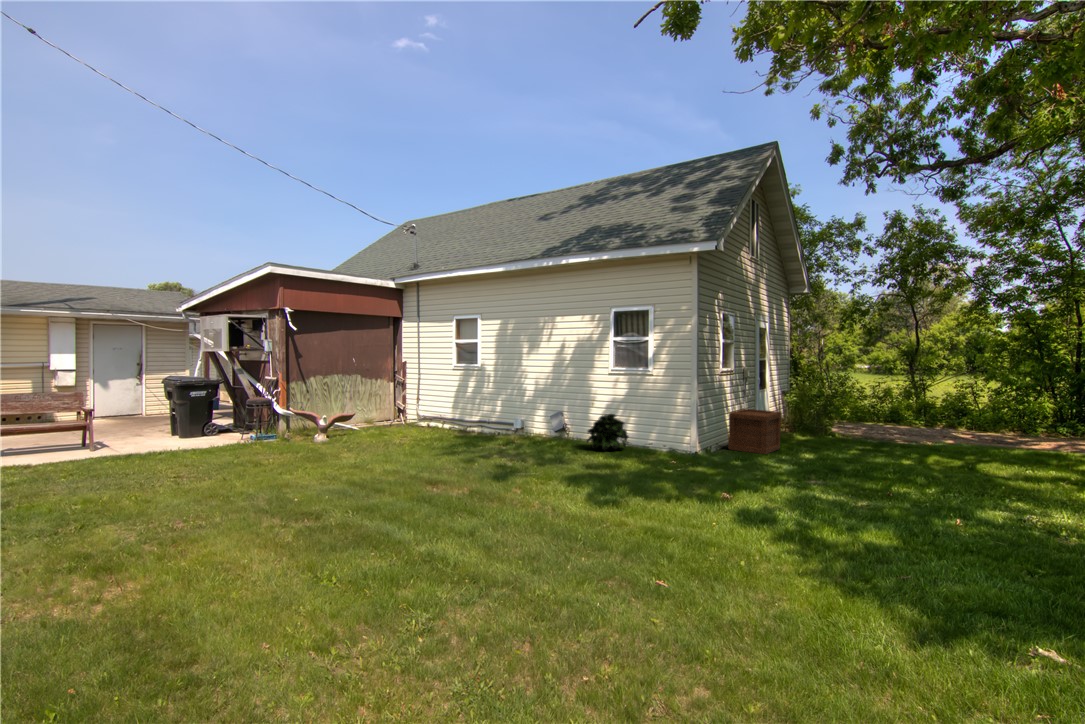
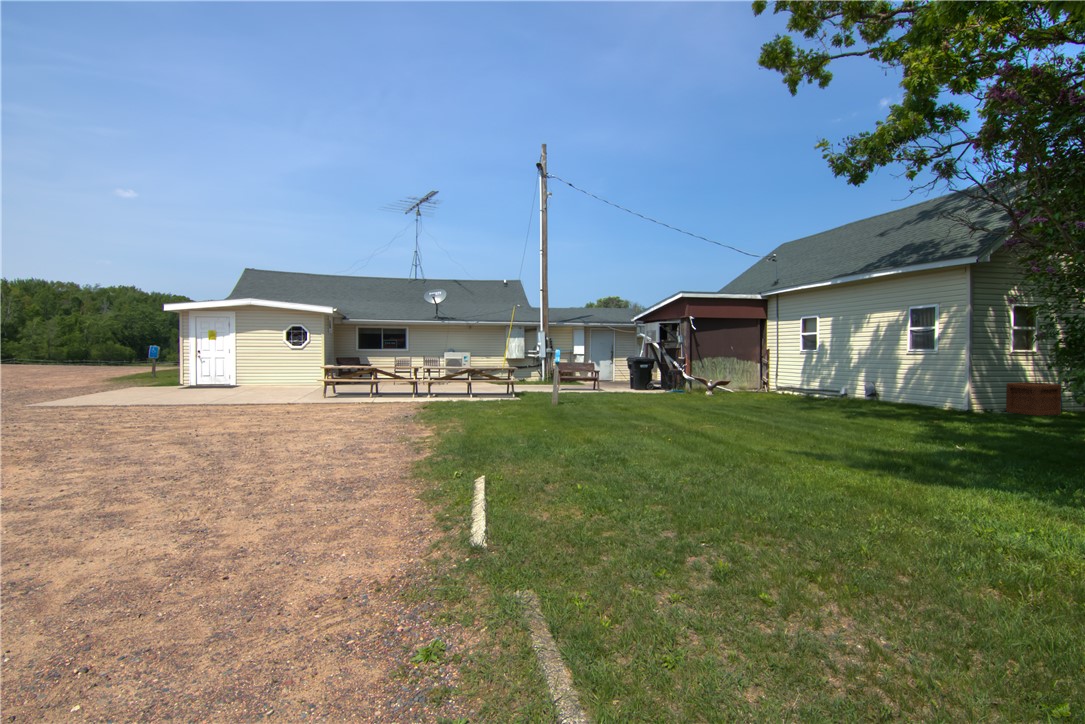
potted plant: present [586,414,628,450] -> none [882,382,918,407]

